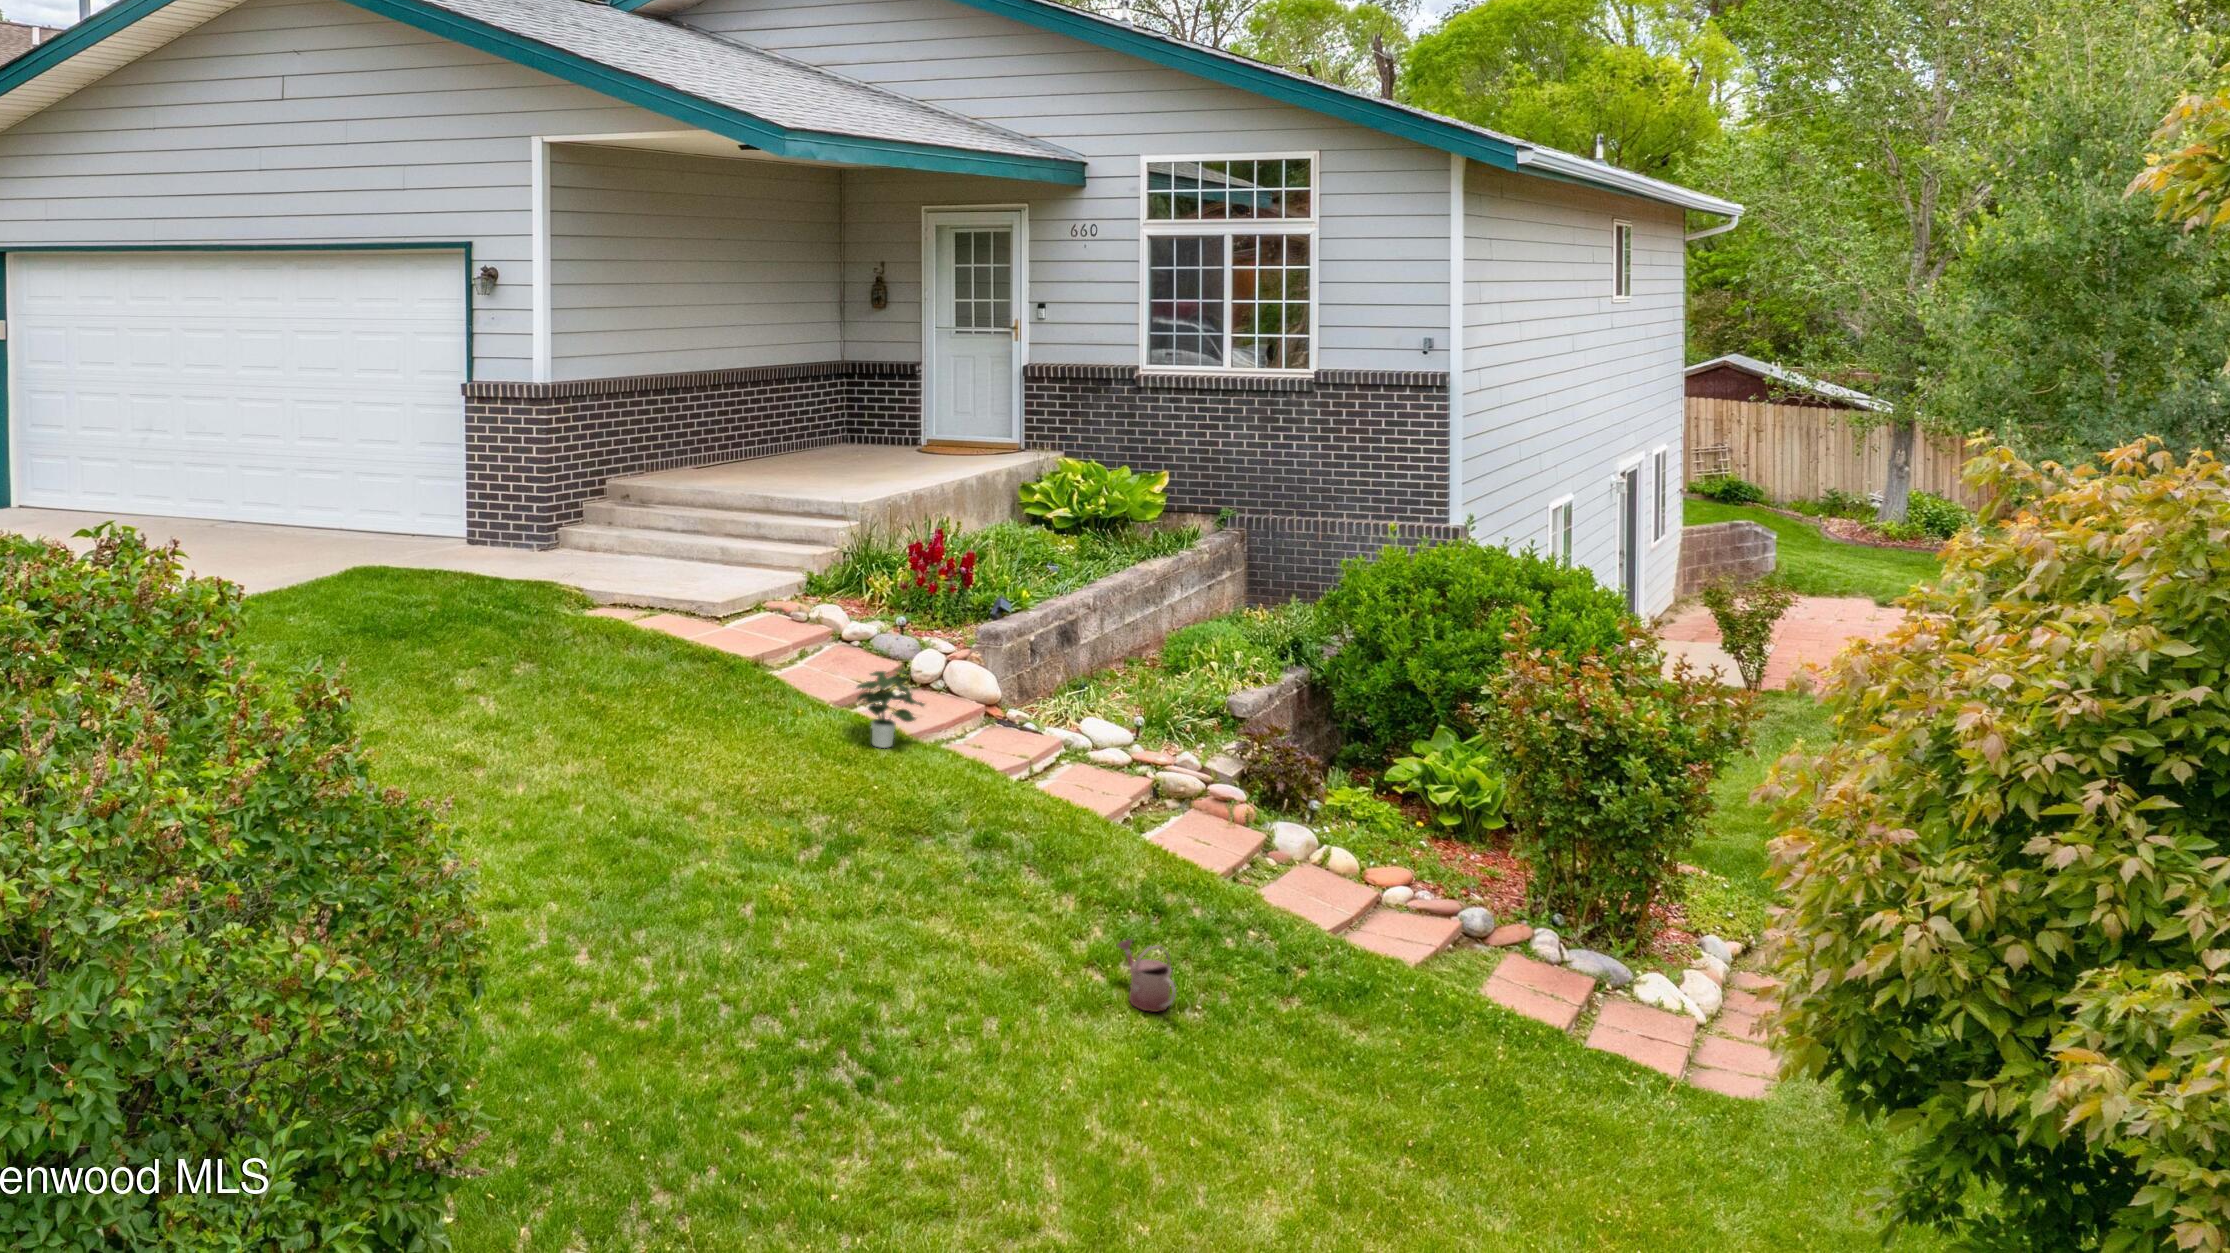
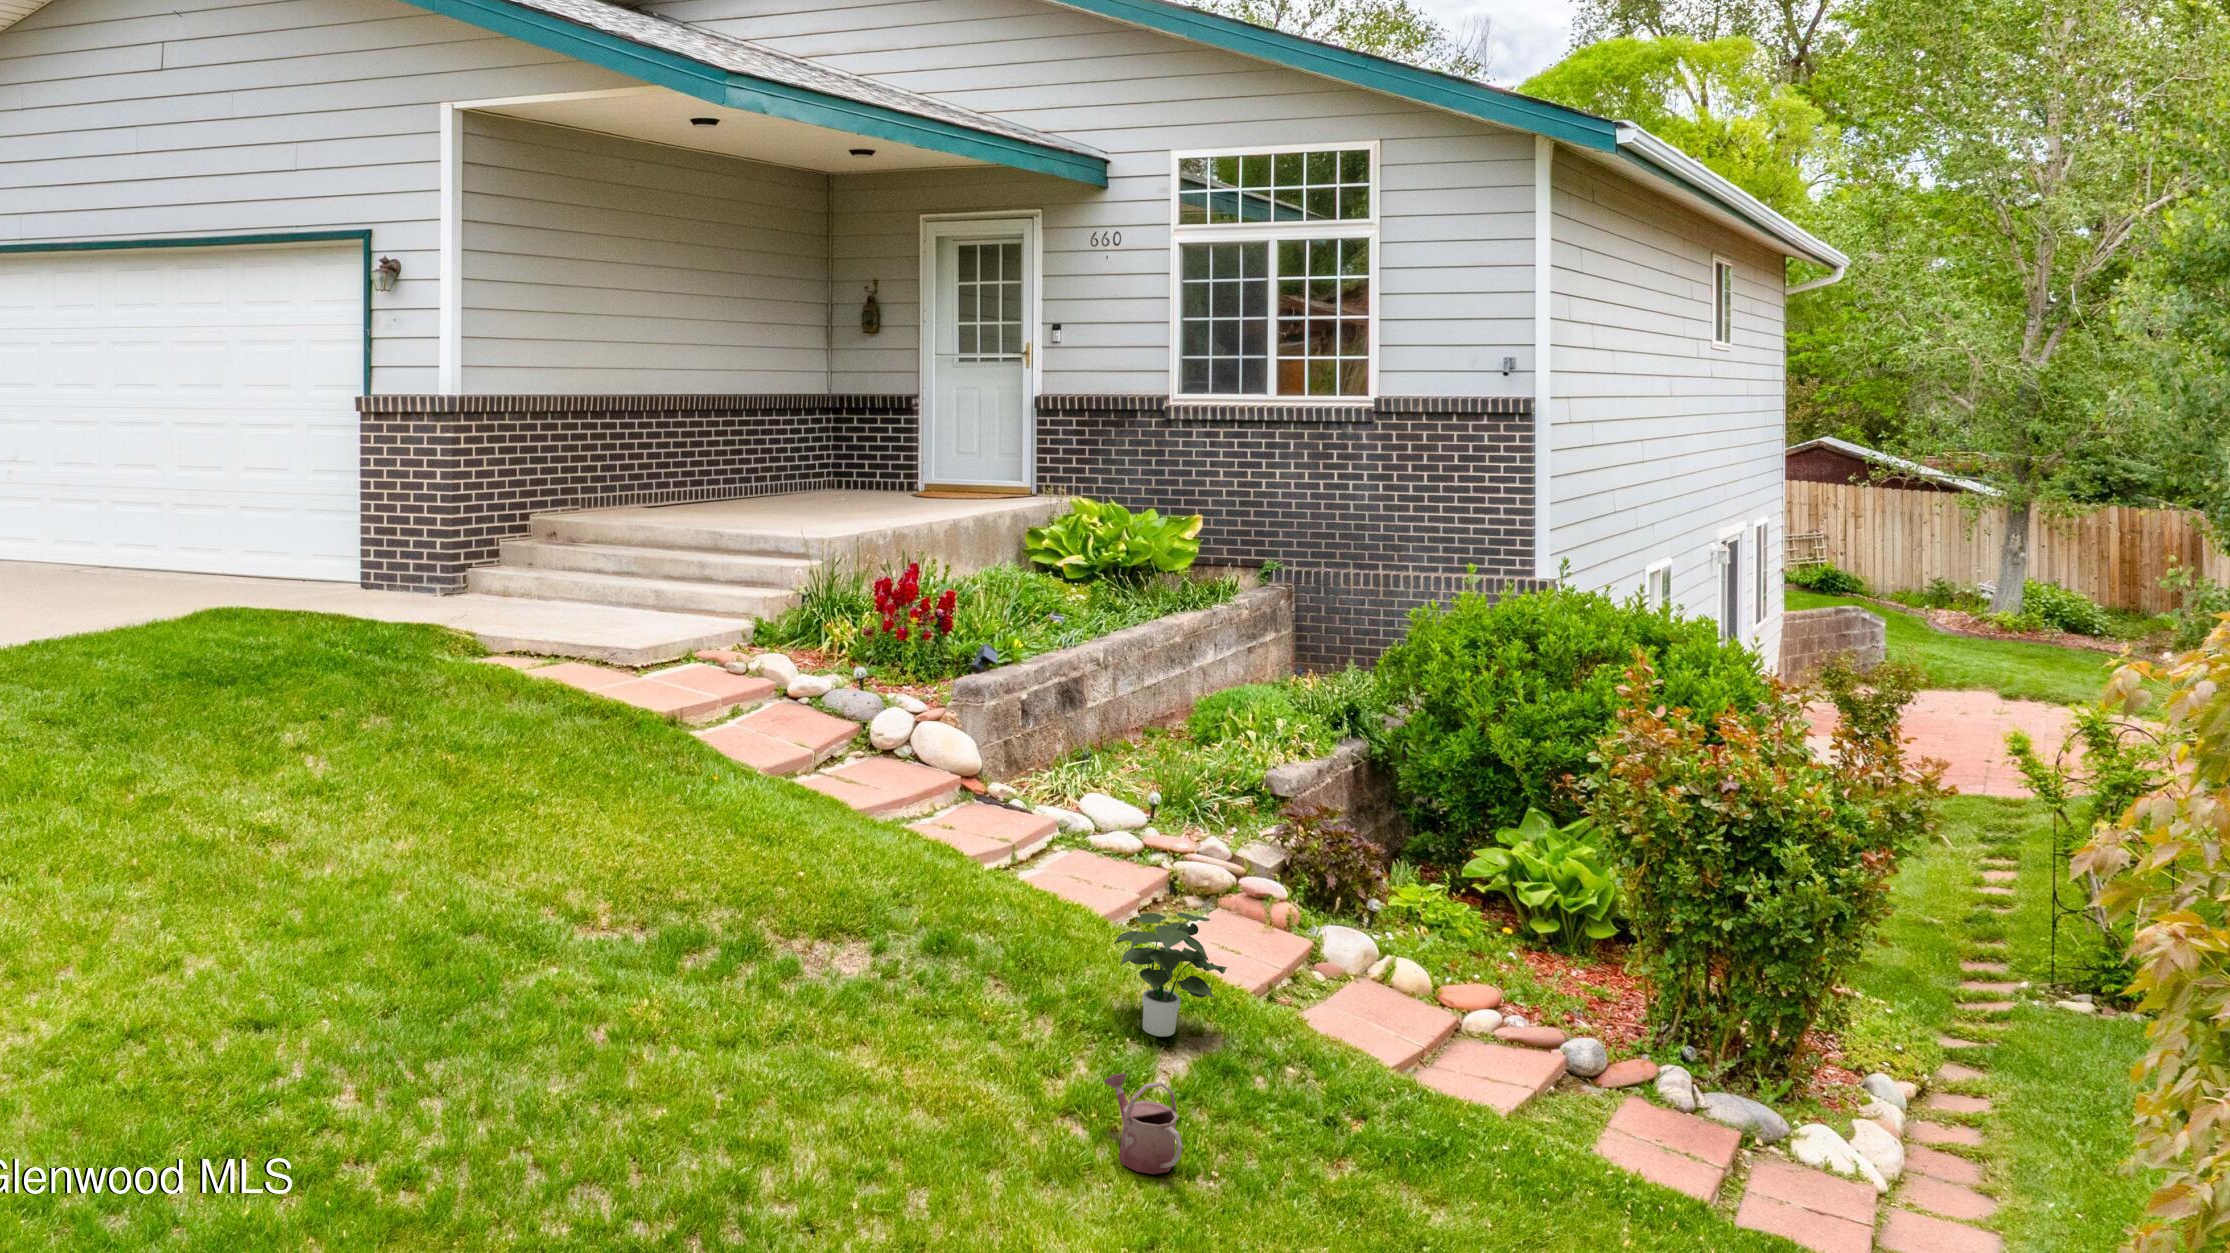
potted plant: present [857,669,925,748] -> present [1114,912,1227,1037]

